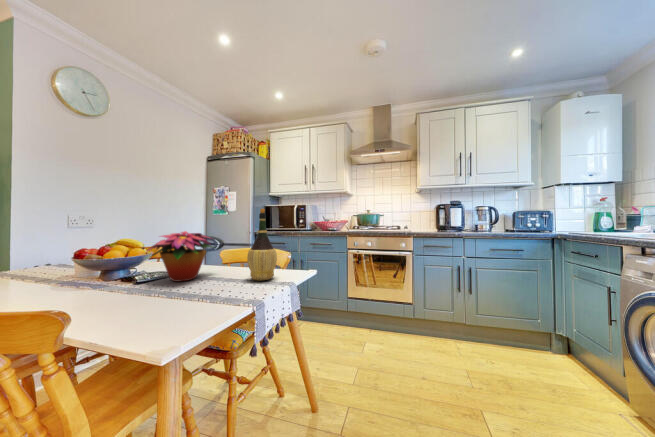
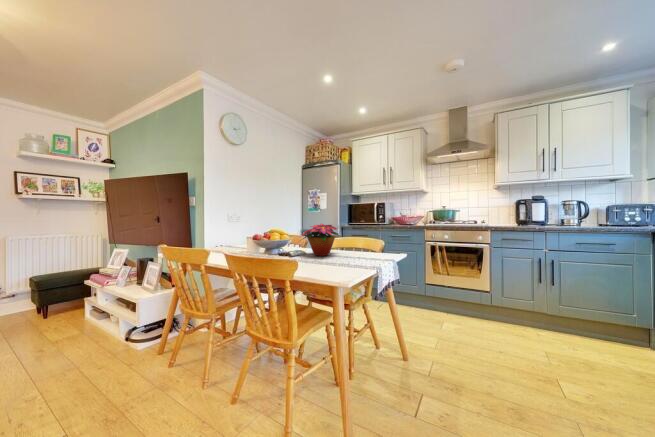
wine bottle: present [247,209,277,280] -> none [364,208,384,257]

